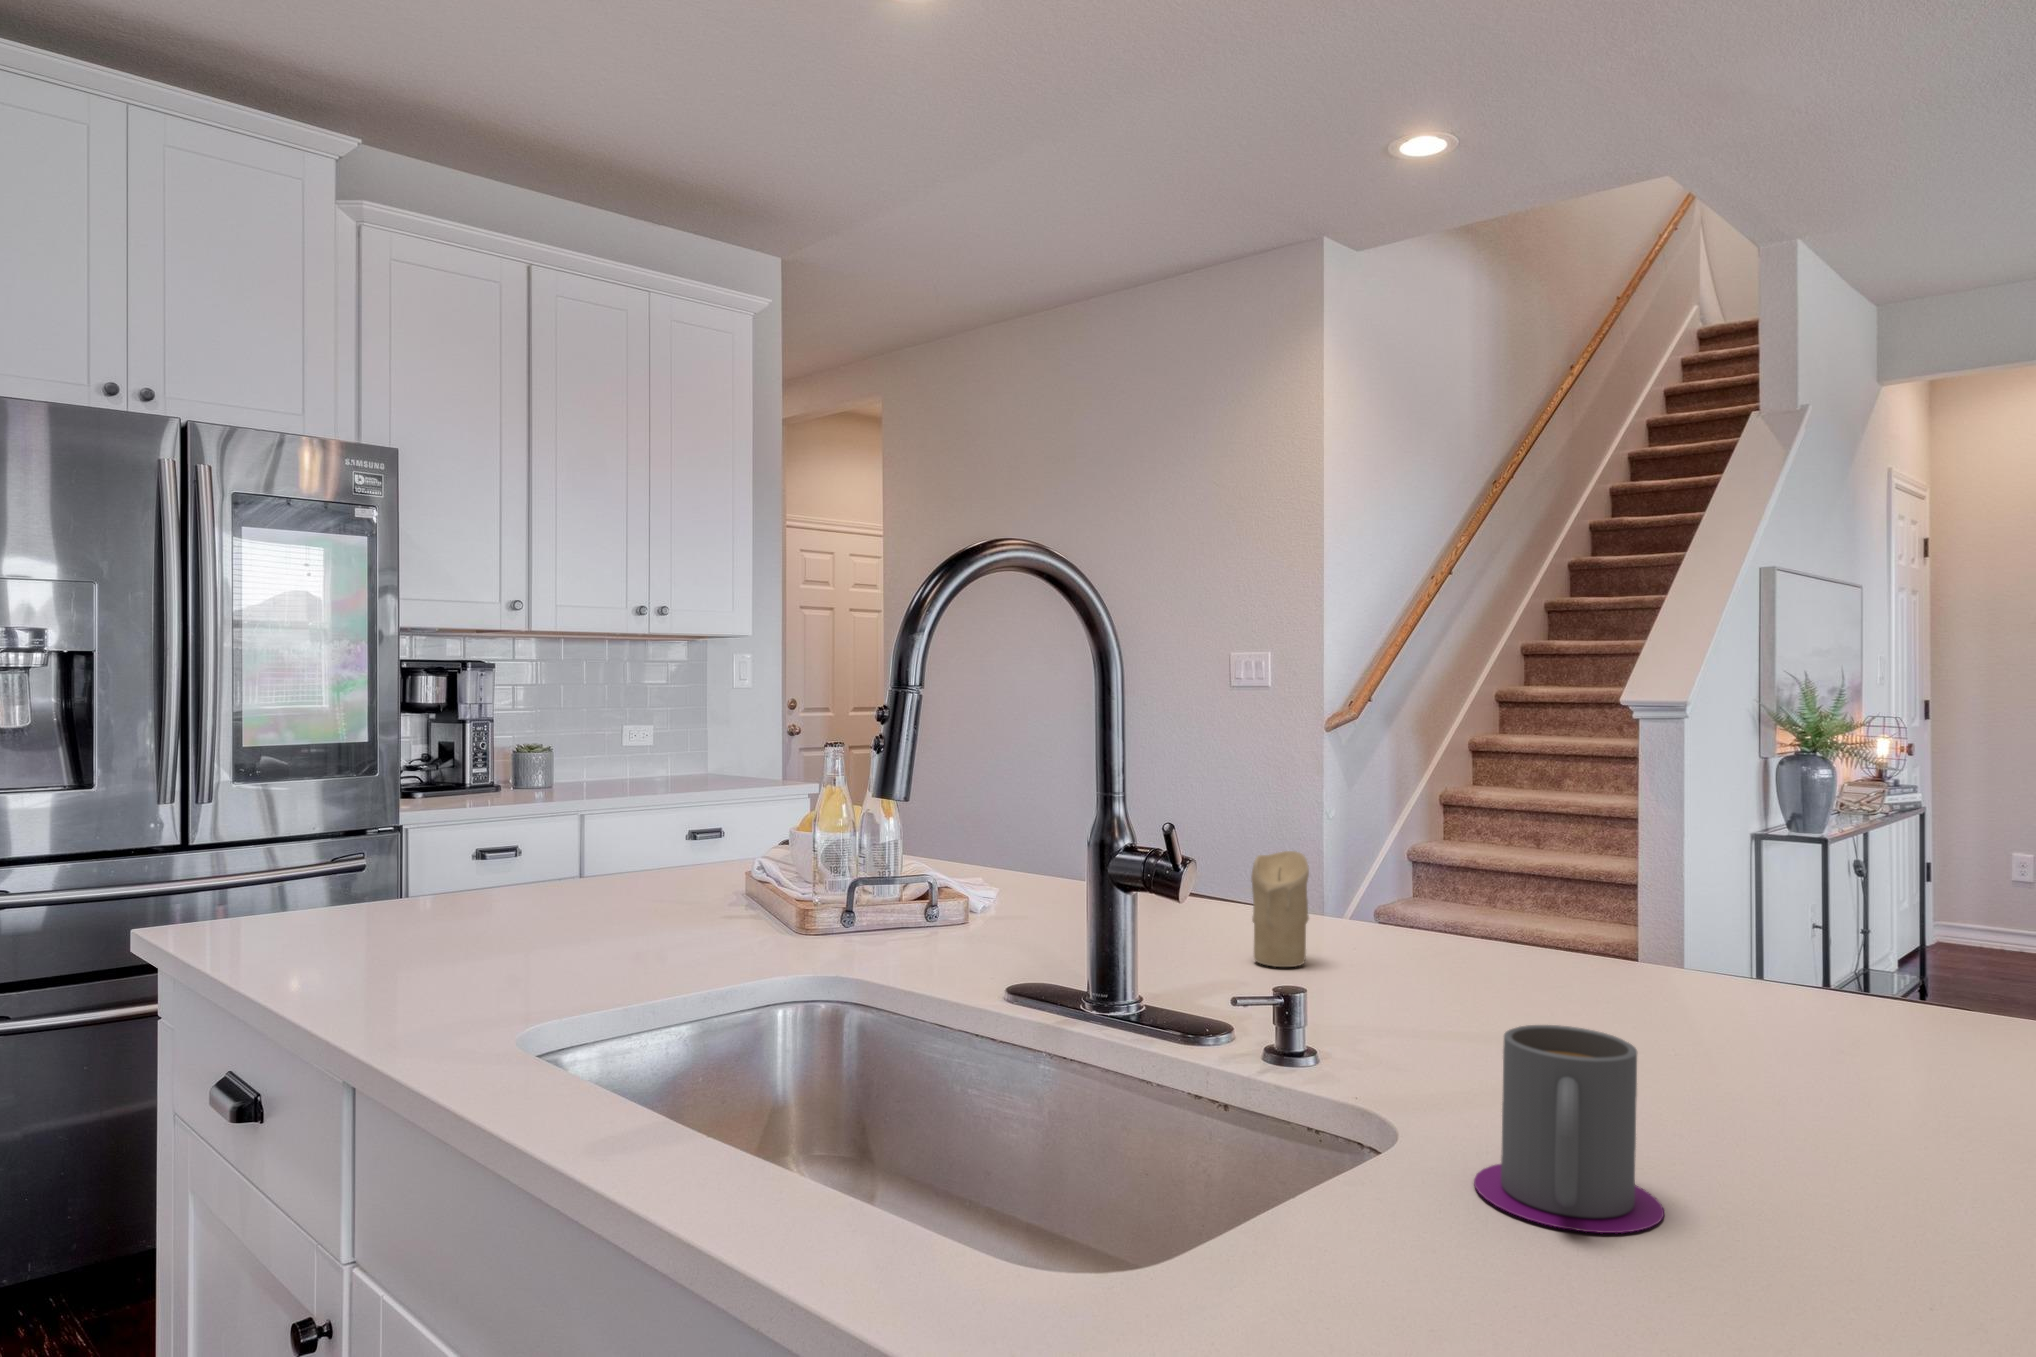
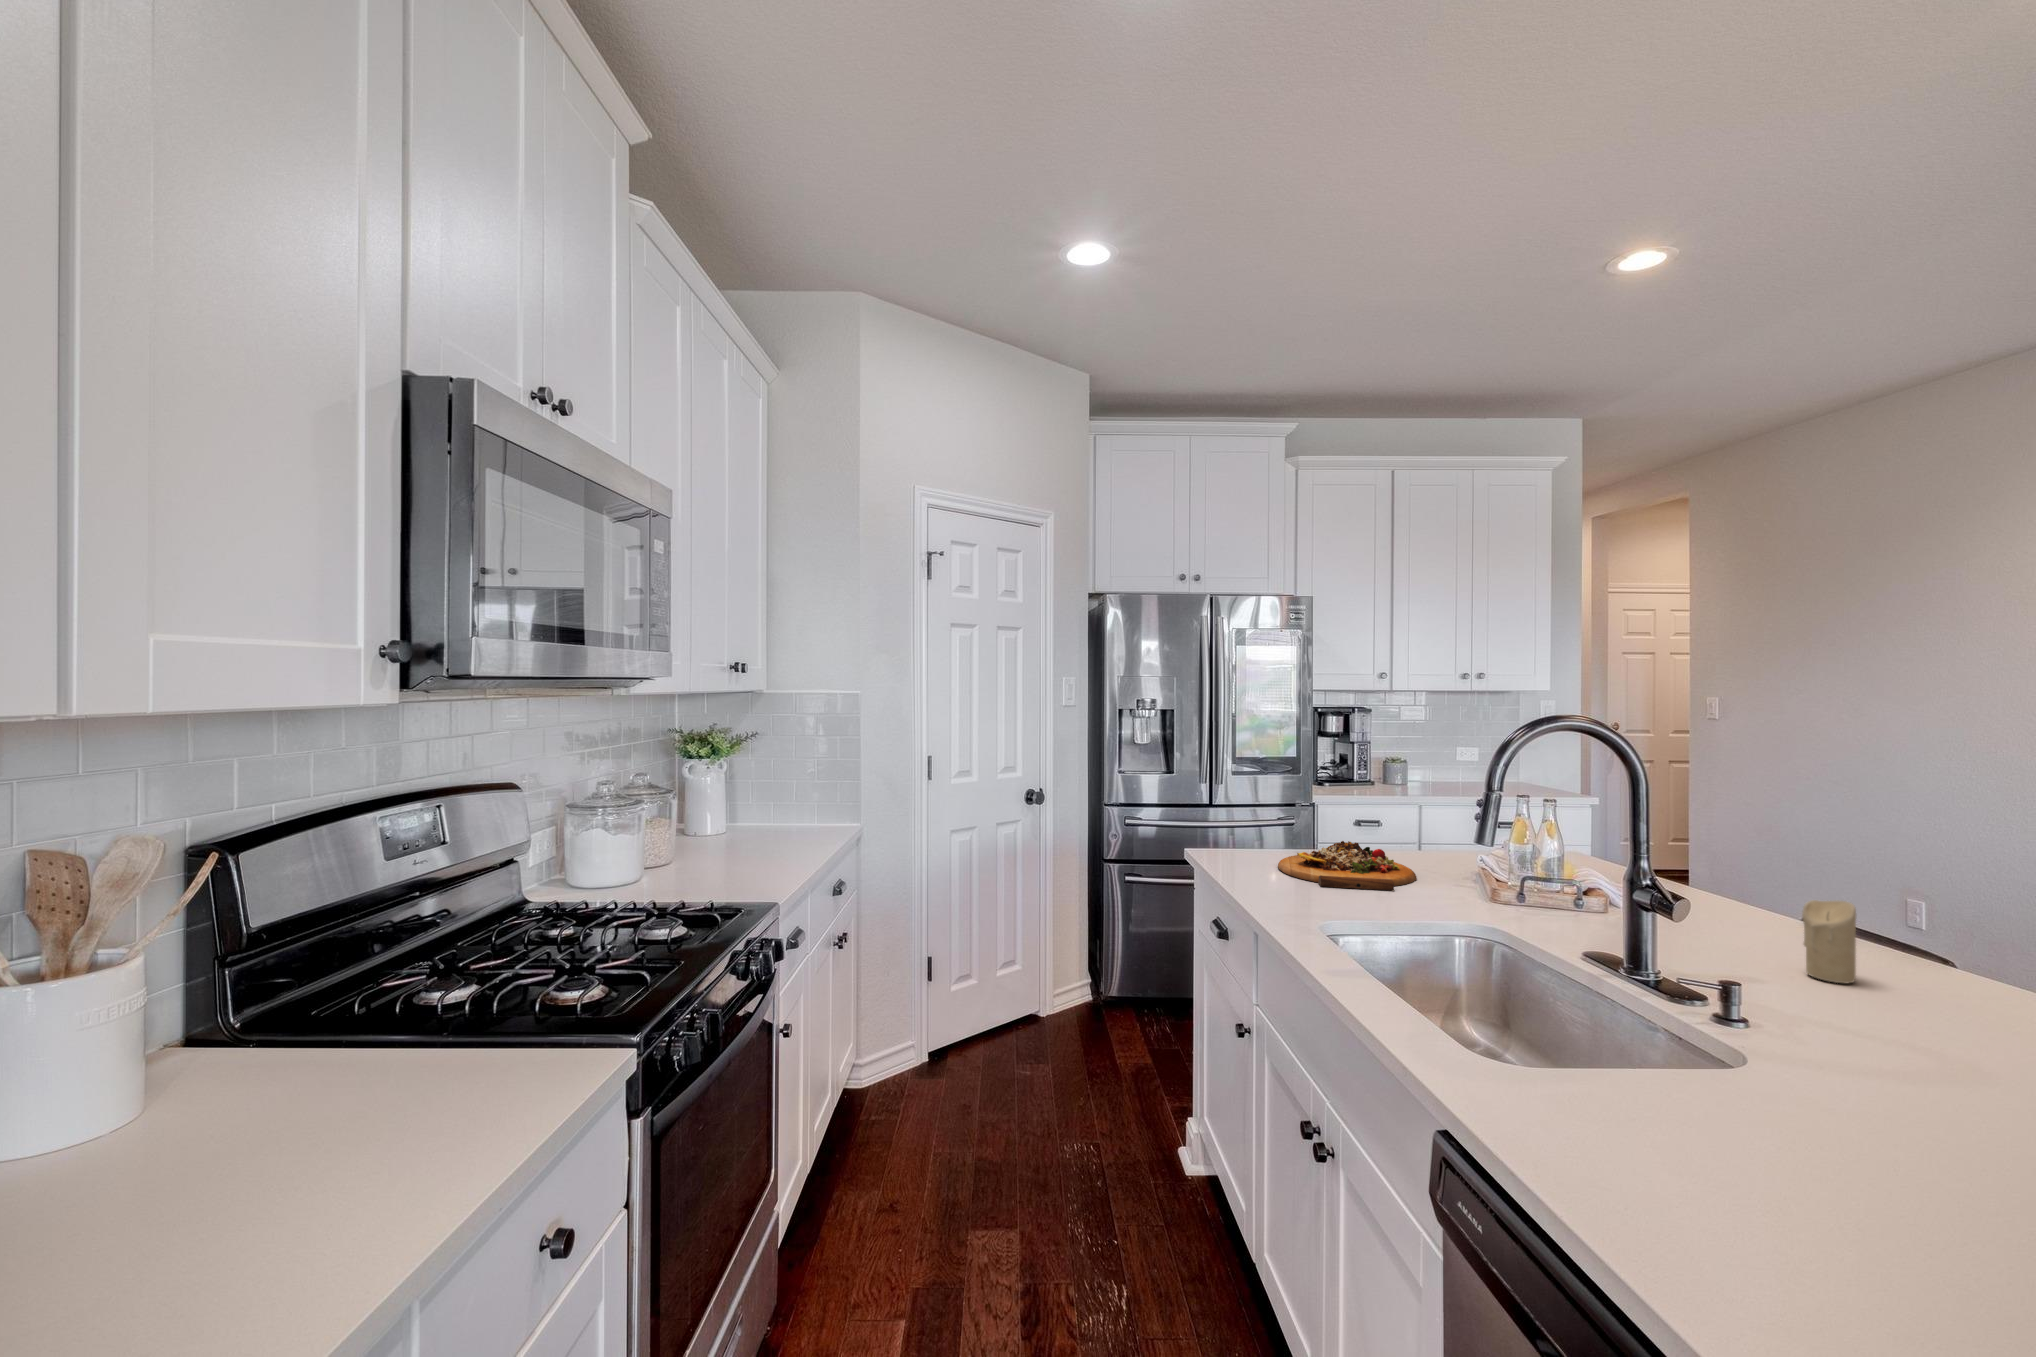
cutting board: none [399,866,678,962] -> present [1278,841,1417,891]
mug: present [1474,1025,1664,1233] -> none [1766,1027,1911,1162]

